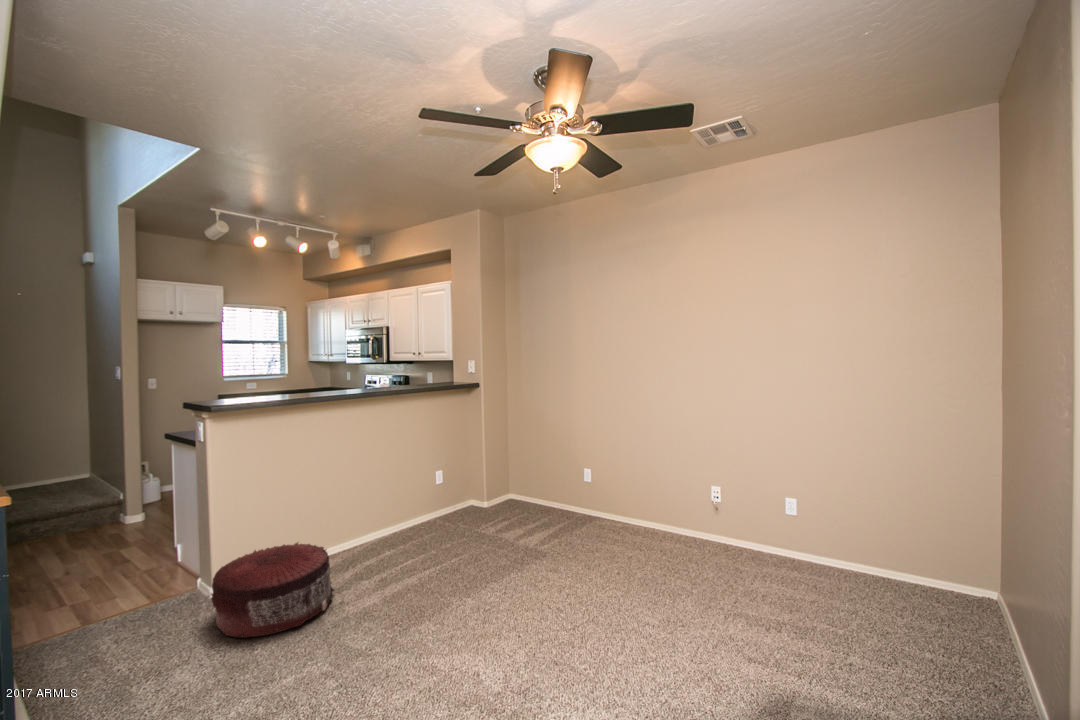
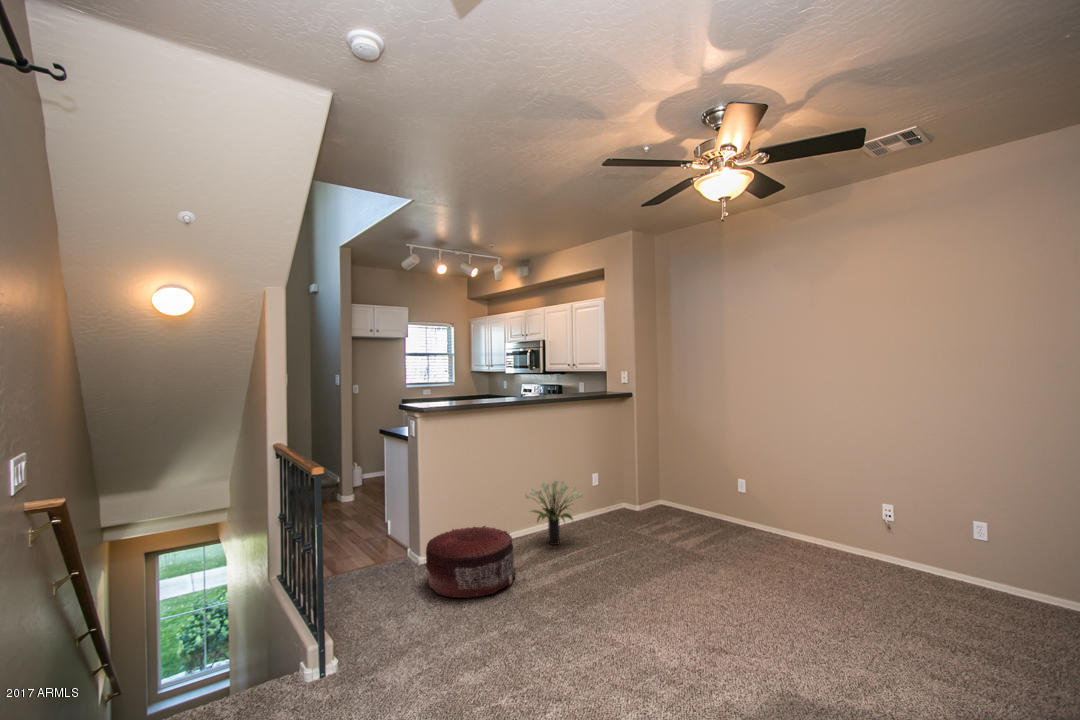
potted plant: none [353,482,421,554] -> present [525,481,583,545]

